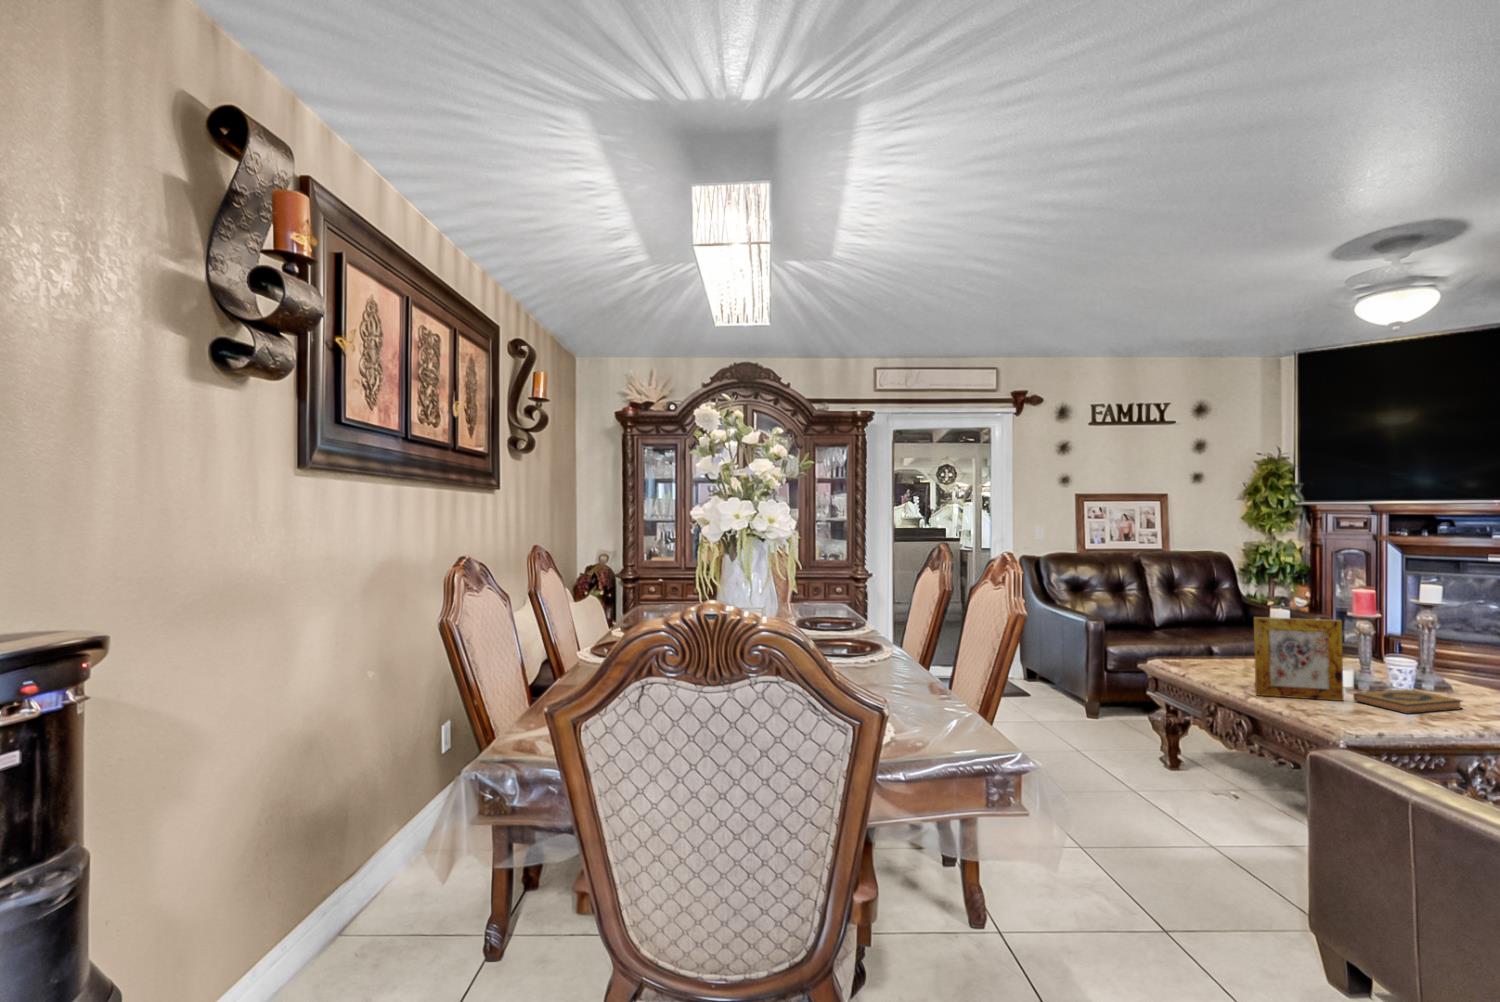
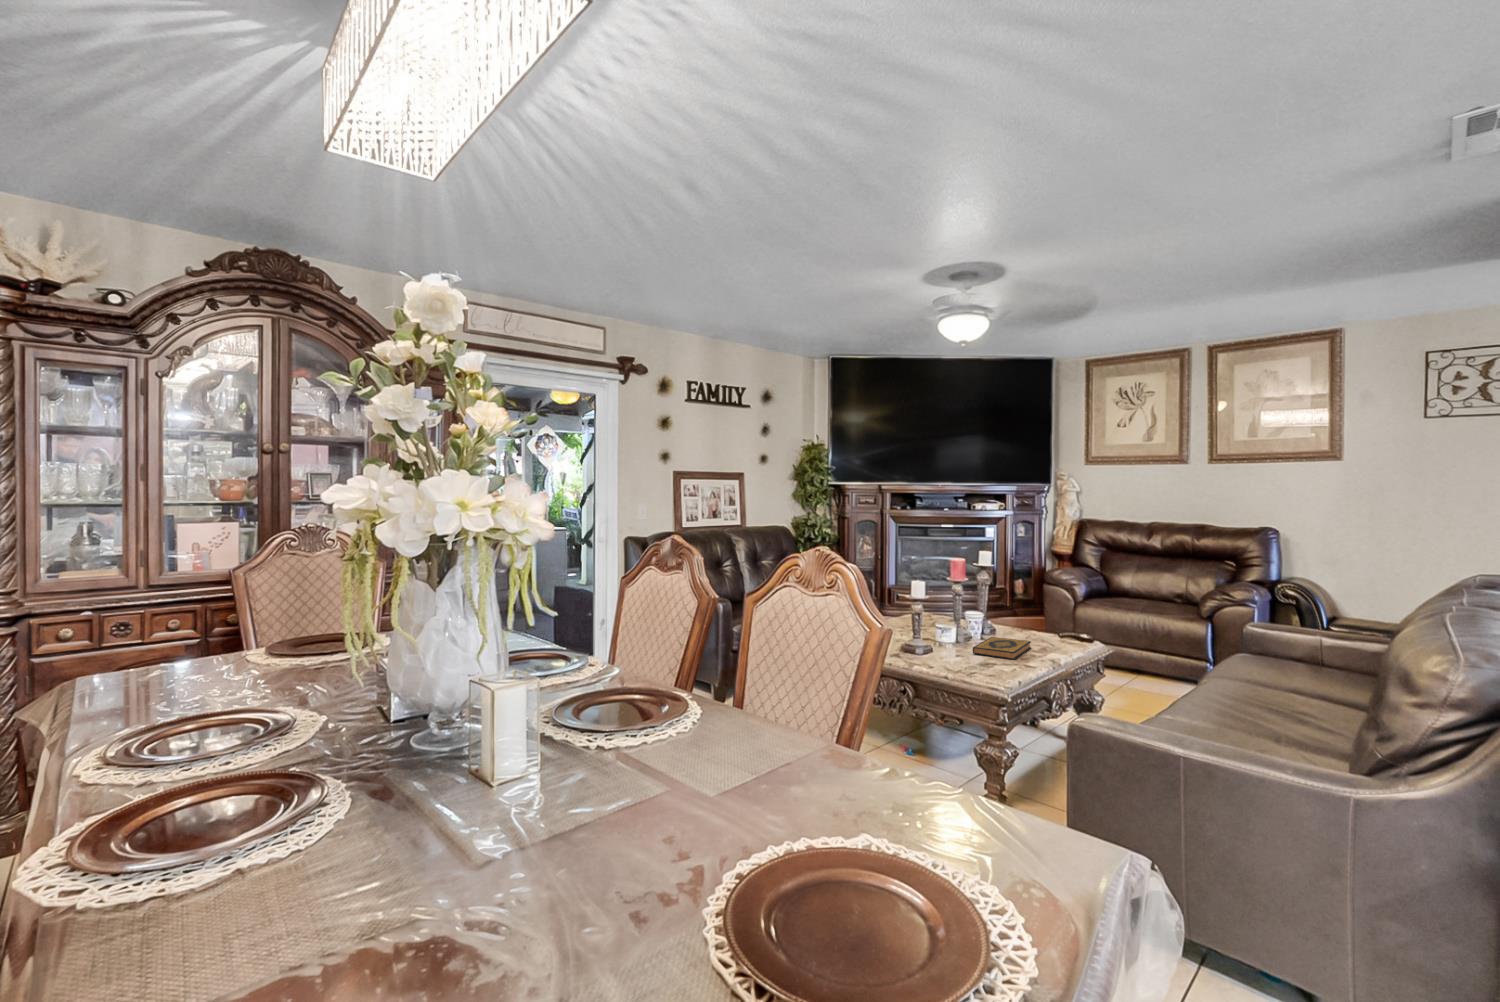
picture frame: present [1254,617,1344,701] -> none [911,585,968,661]

